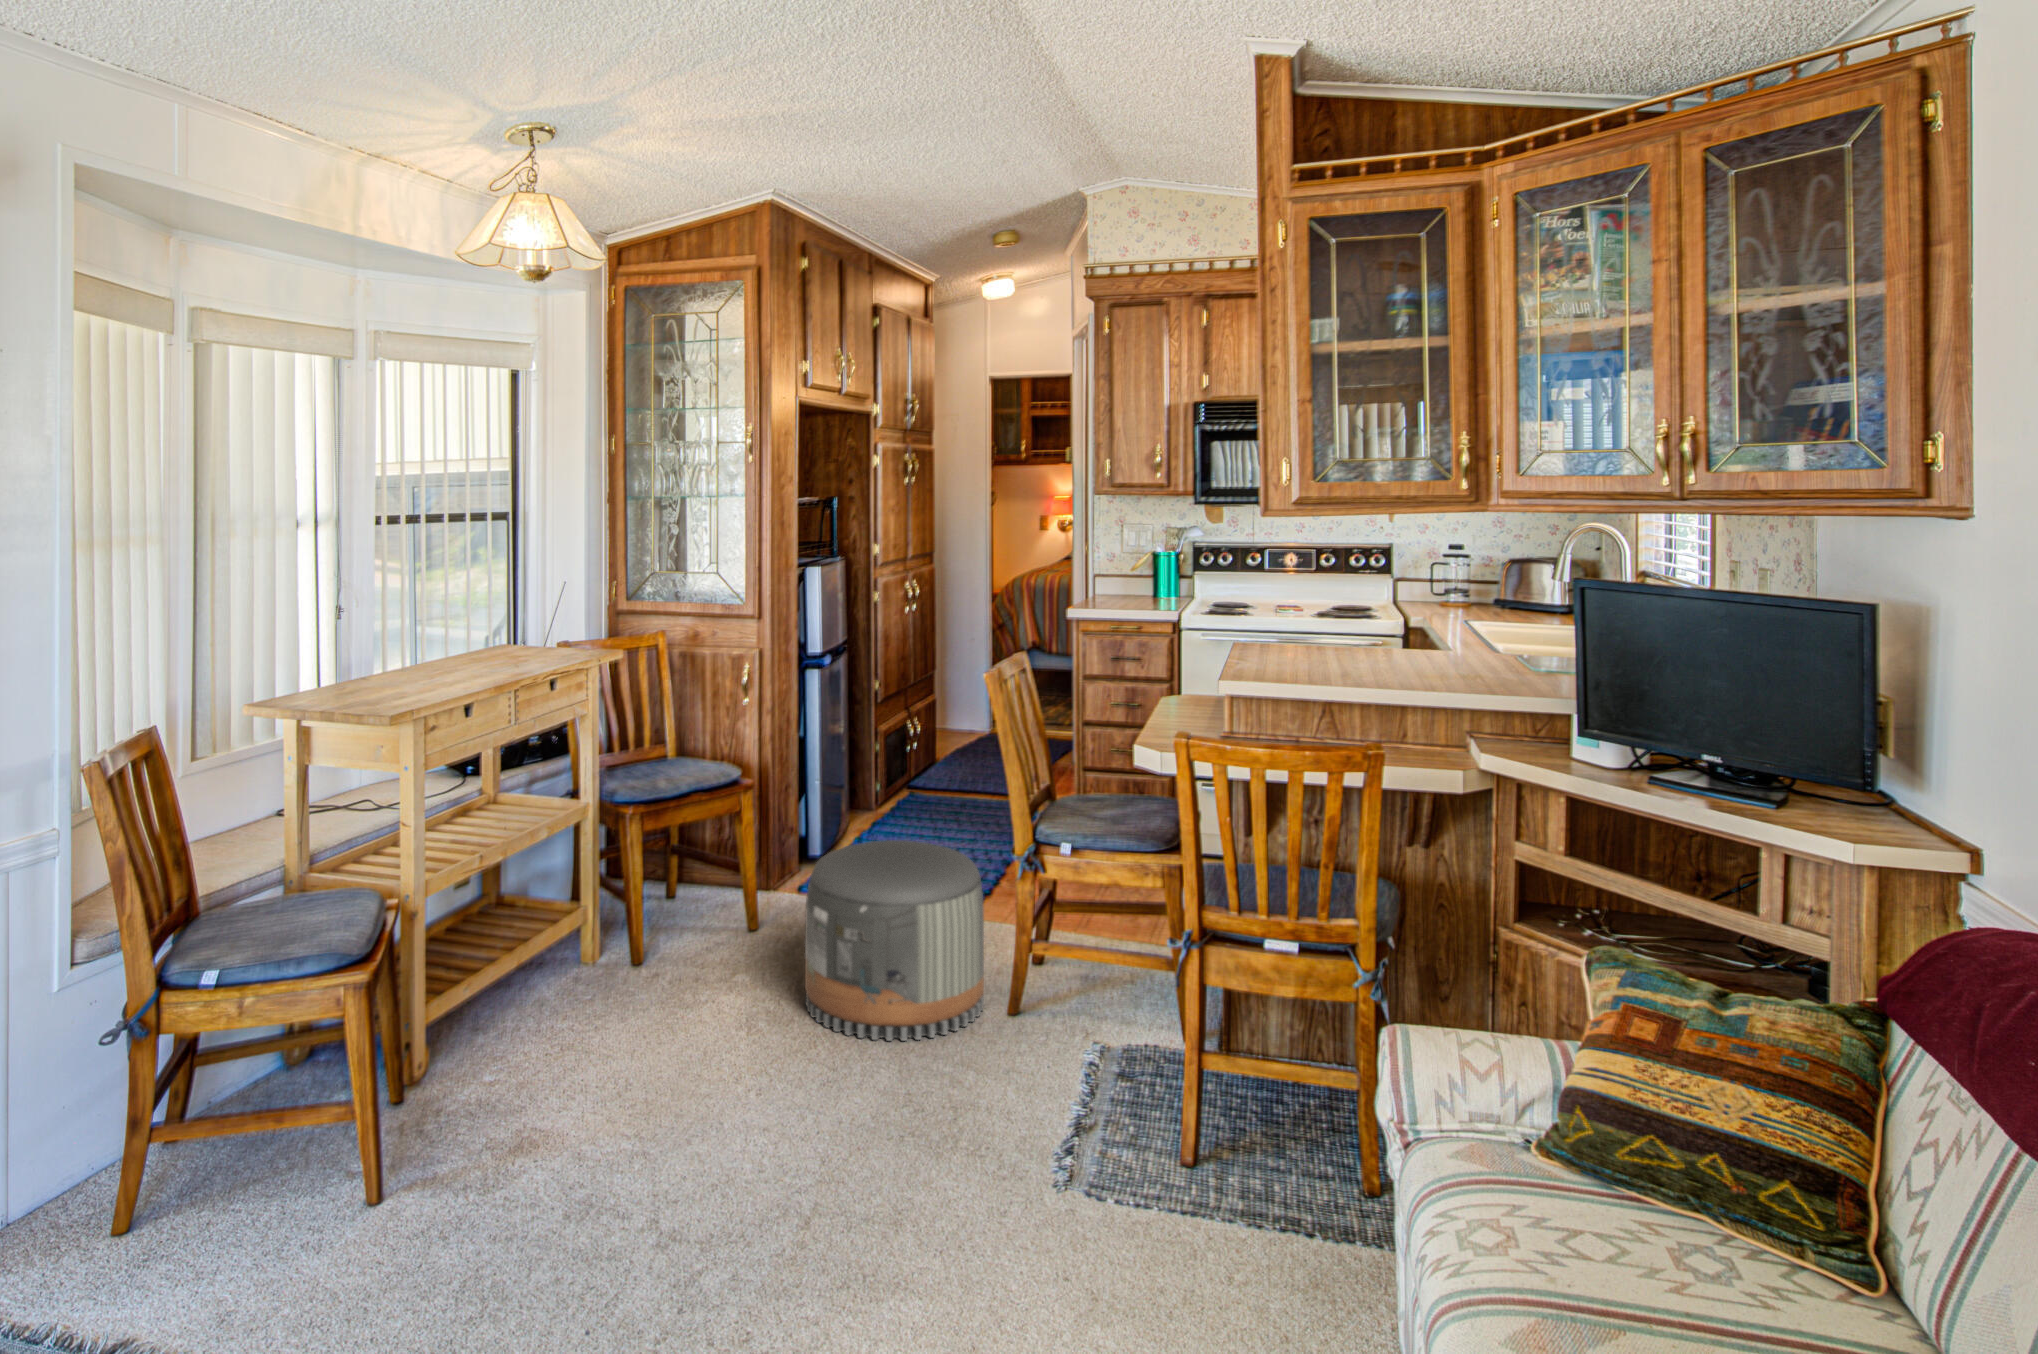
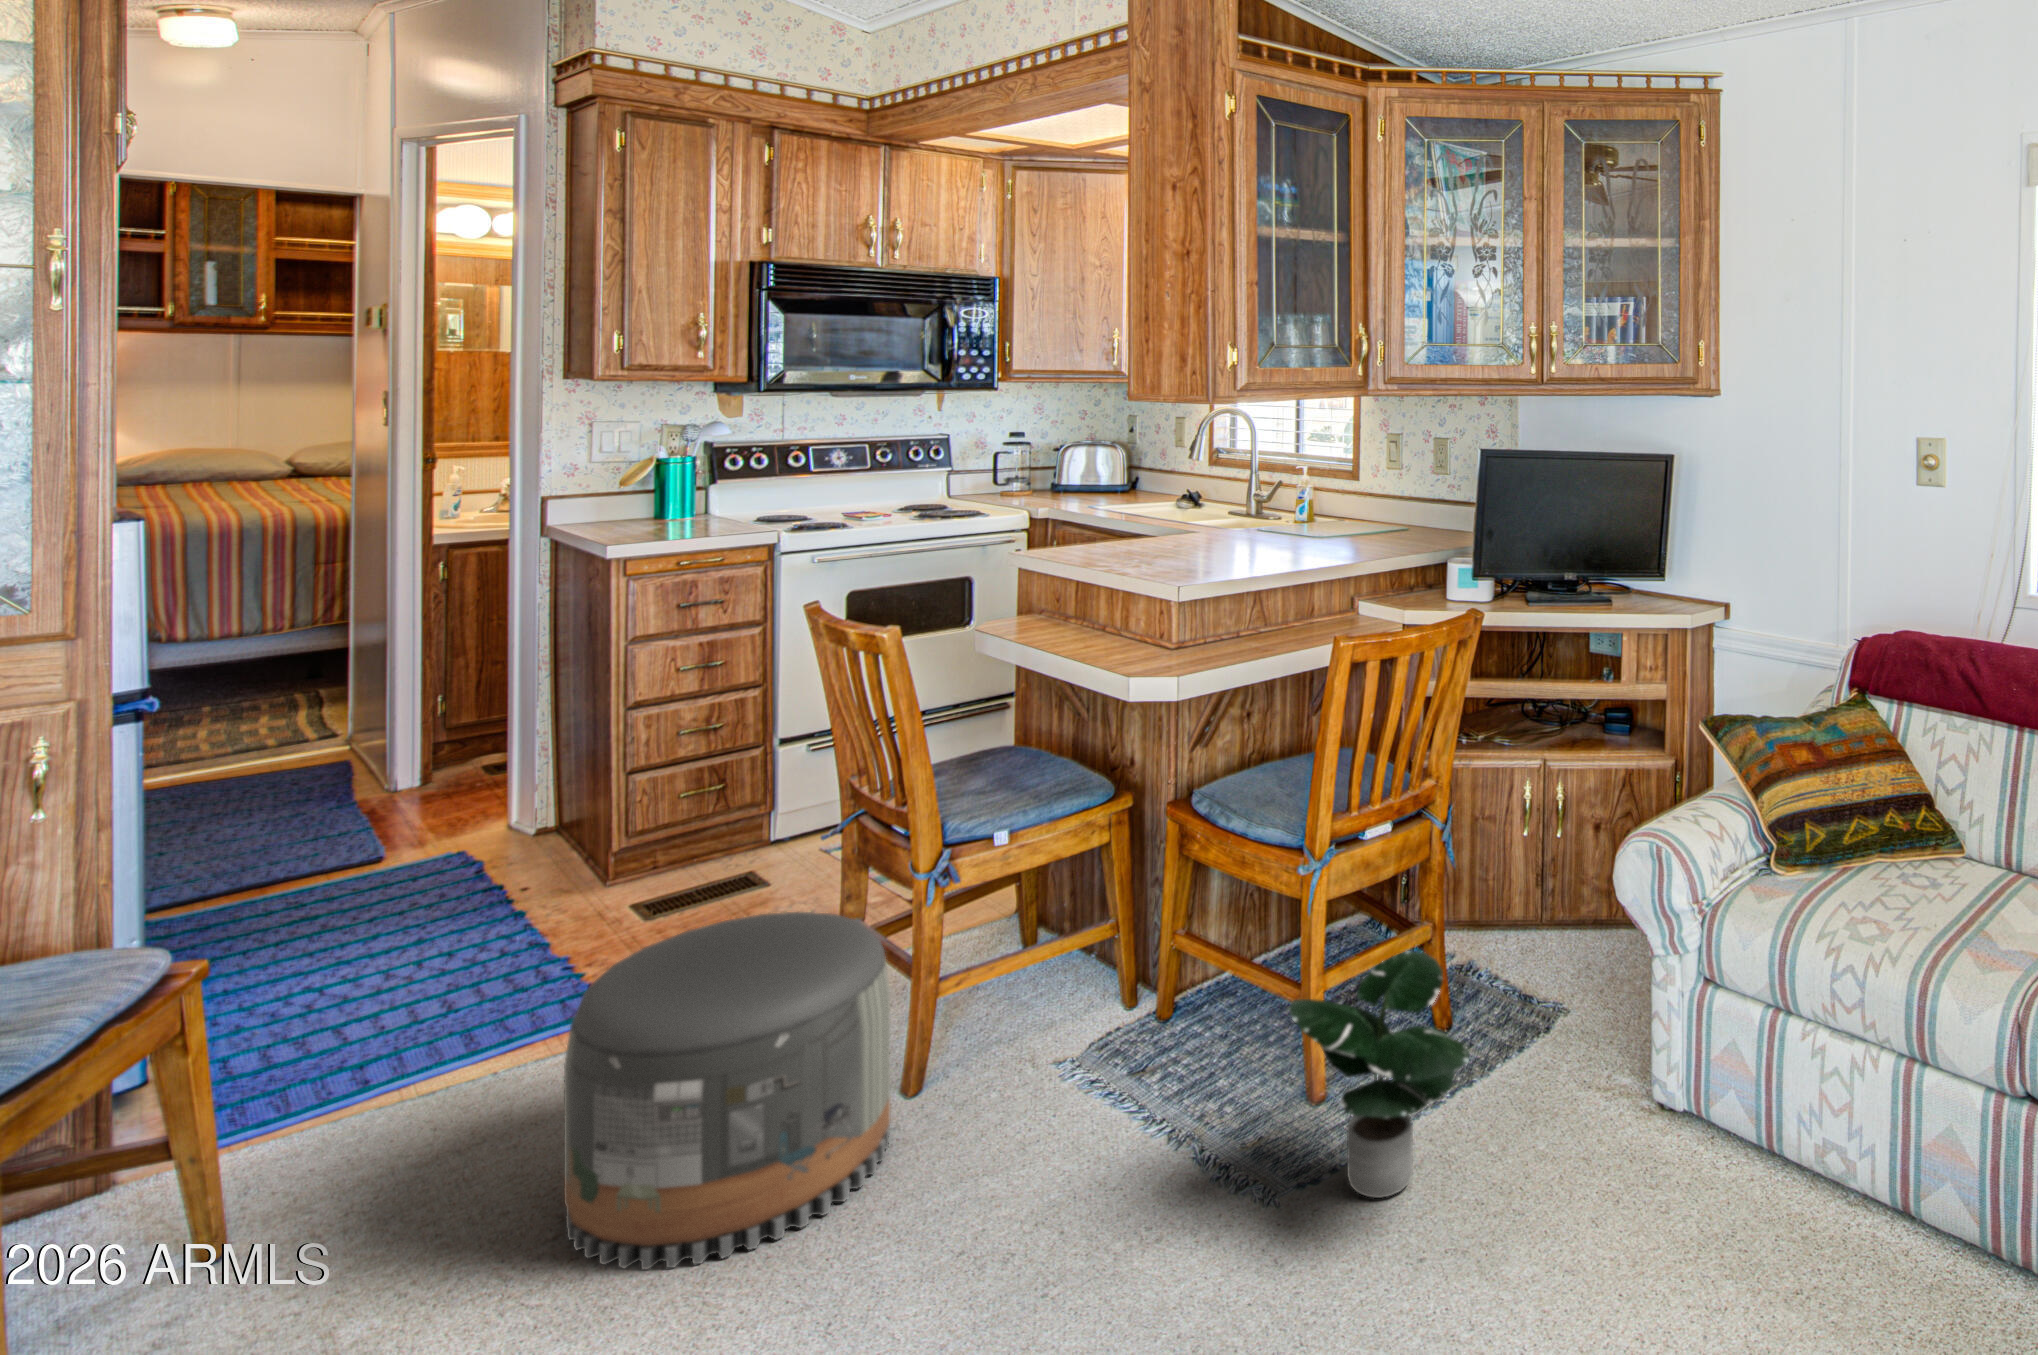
potted plant: none [1050,1029,1210,1247] -> present [1288,951,1469,1198]

